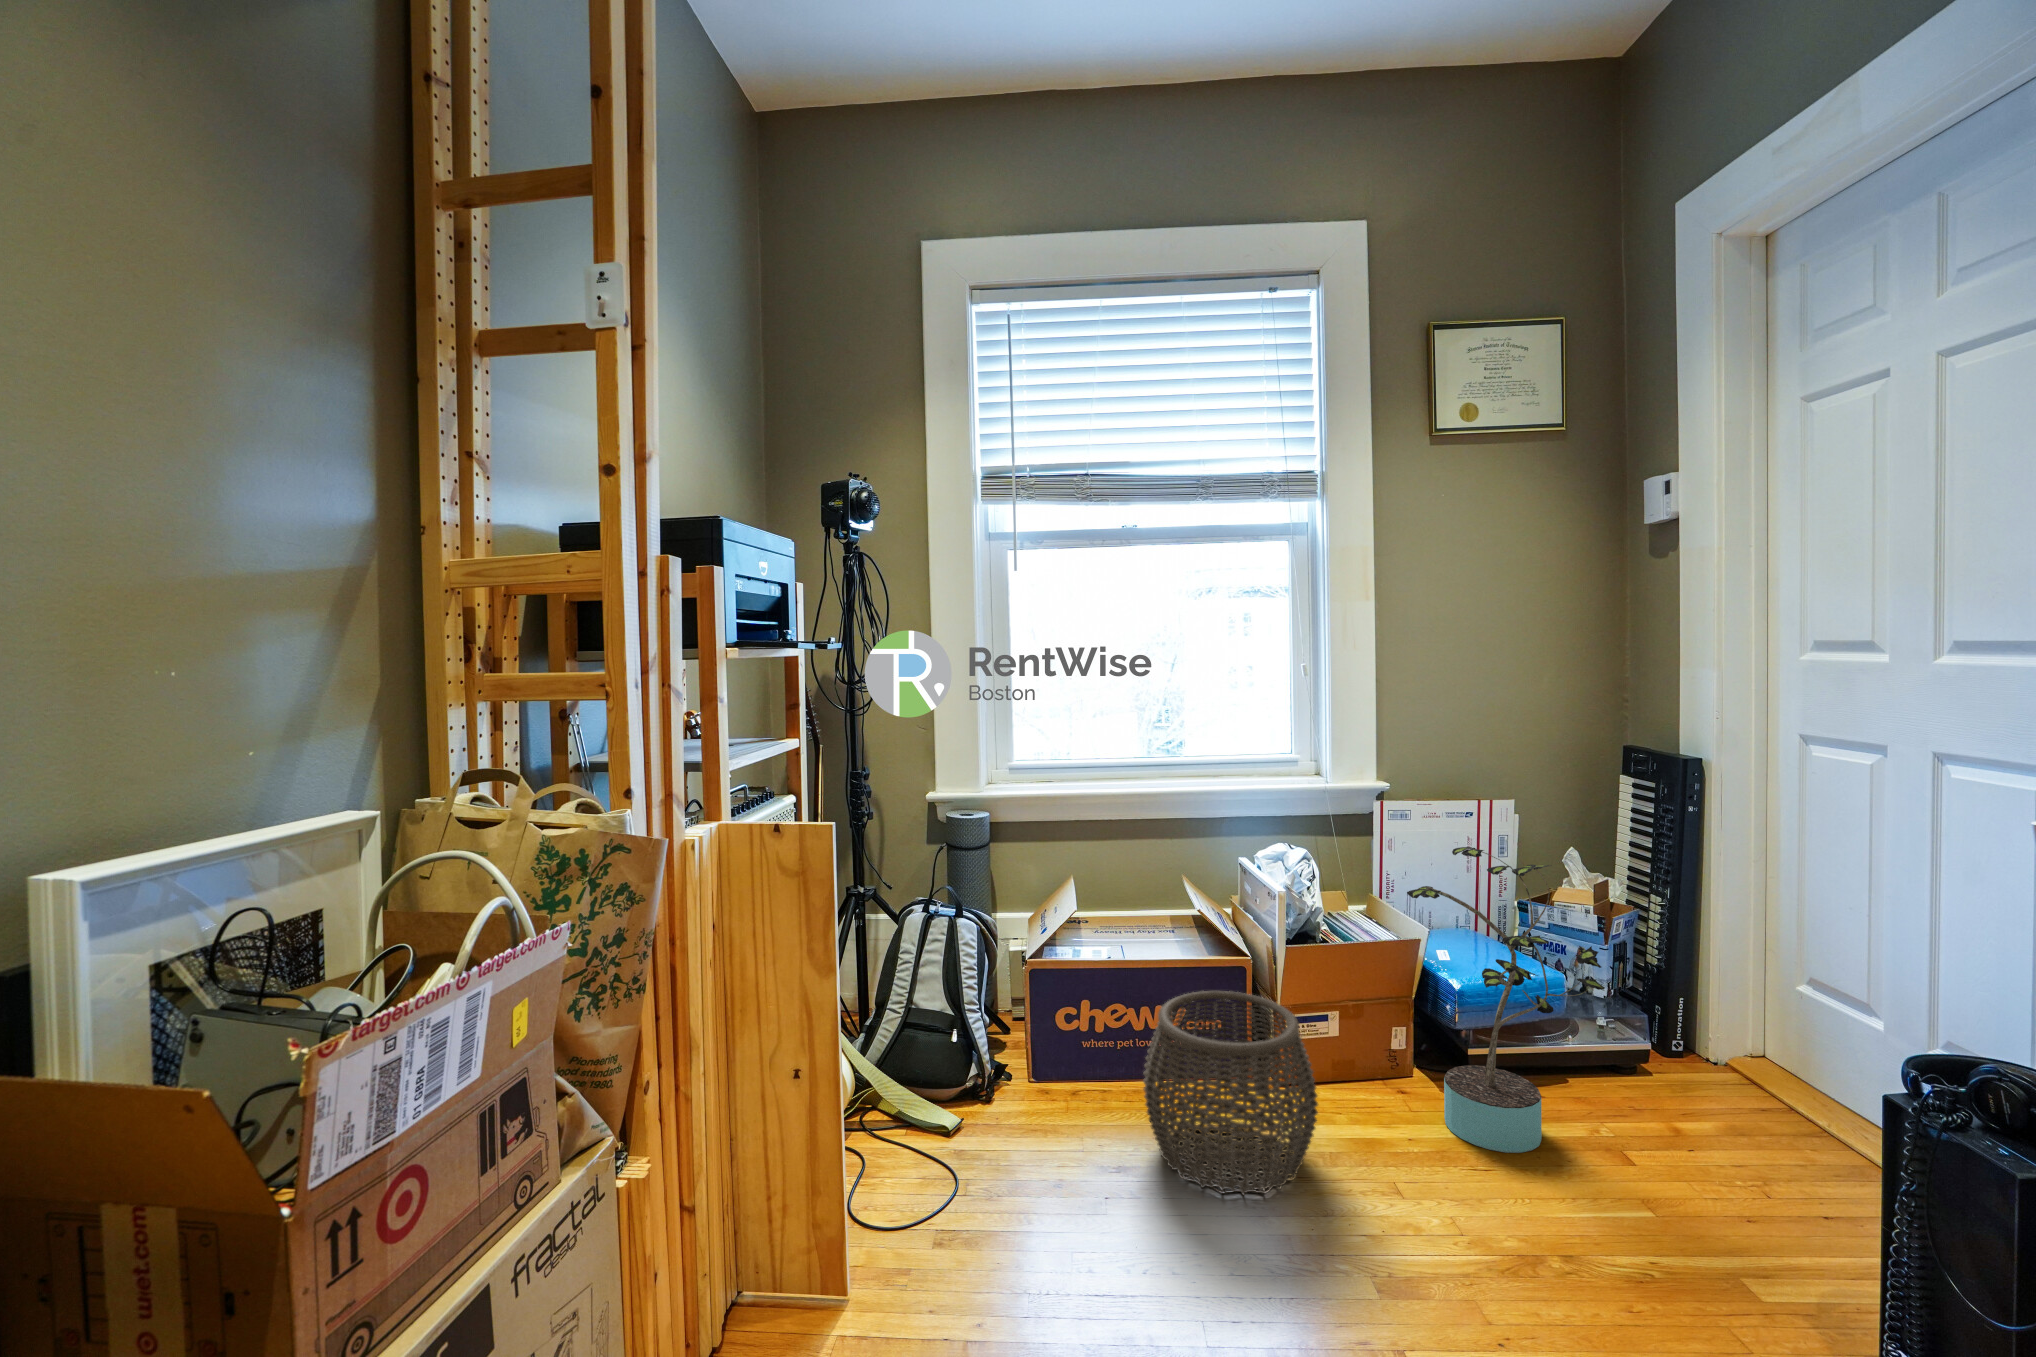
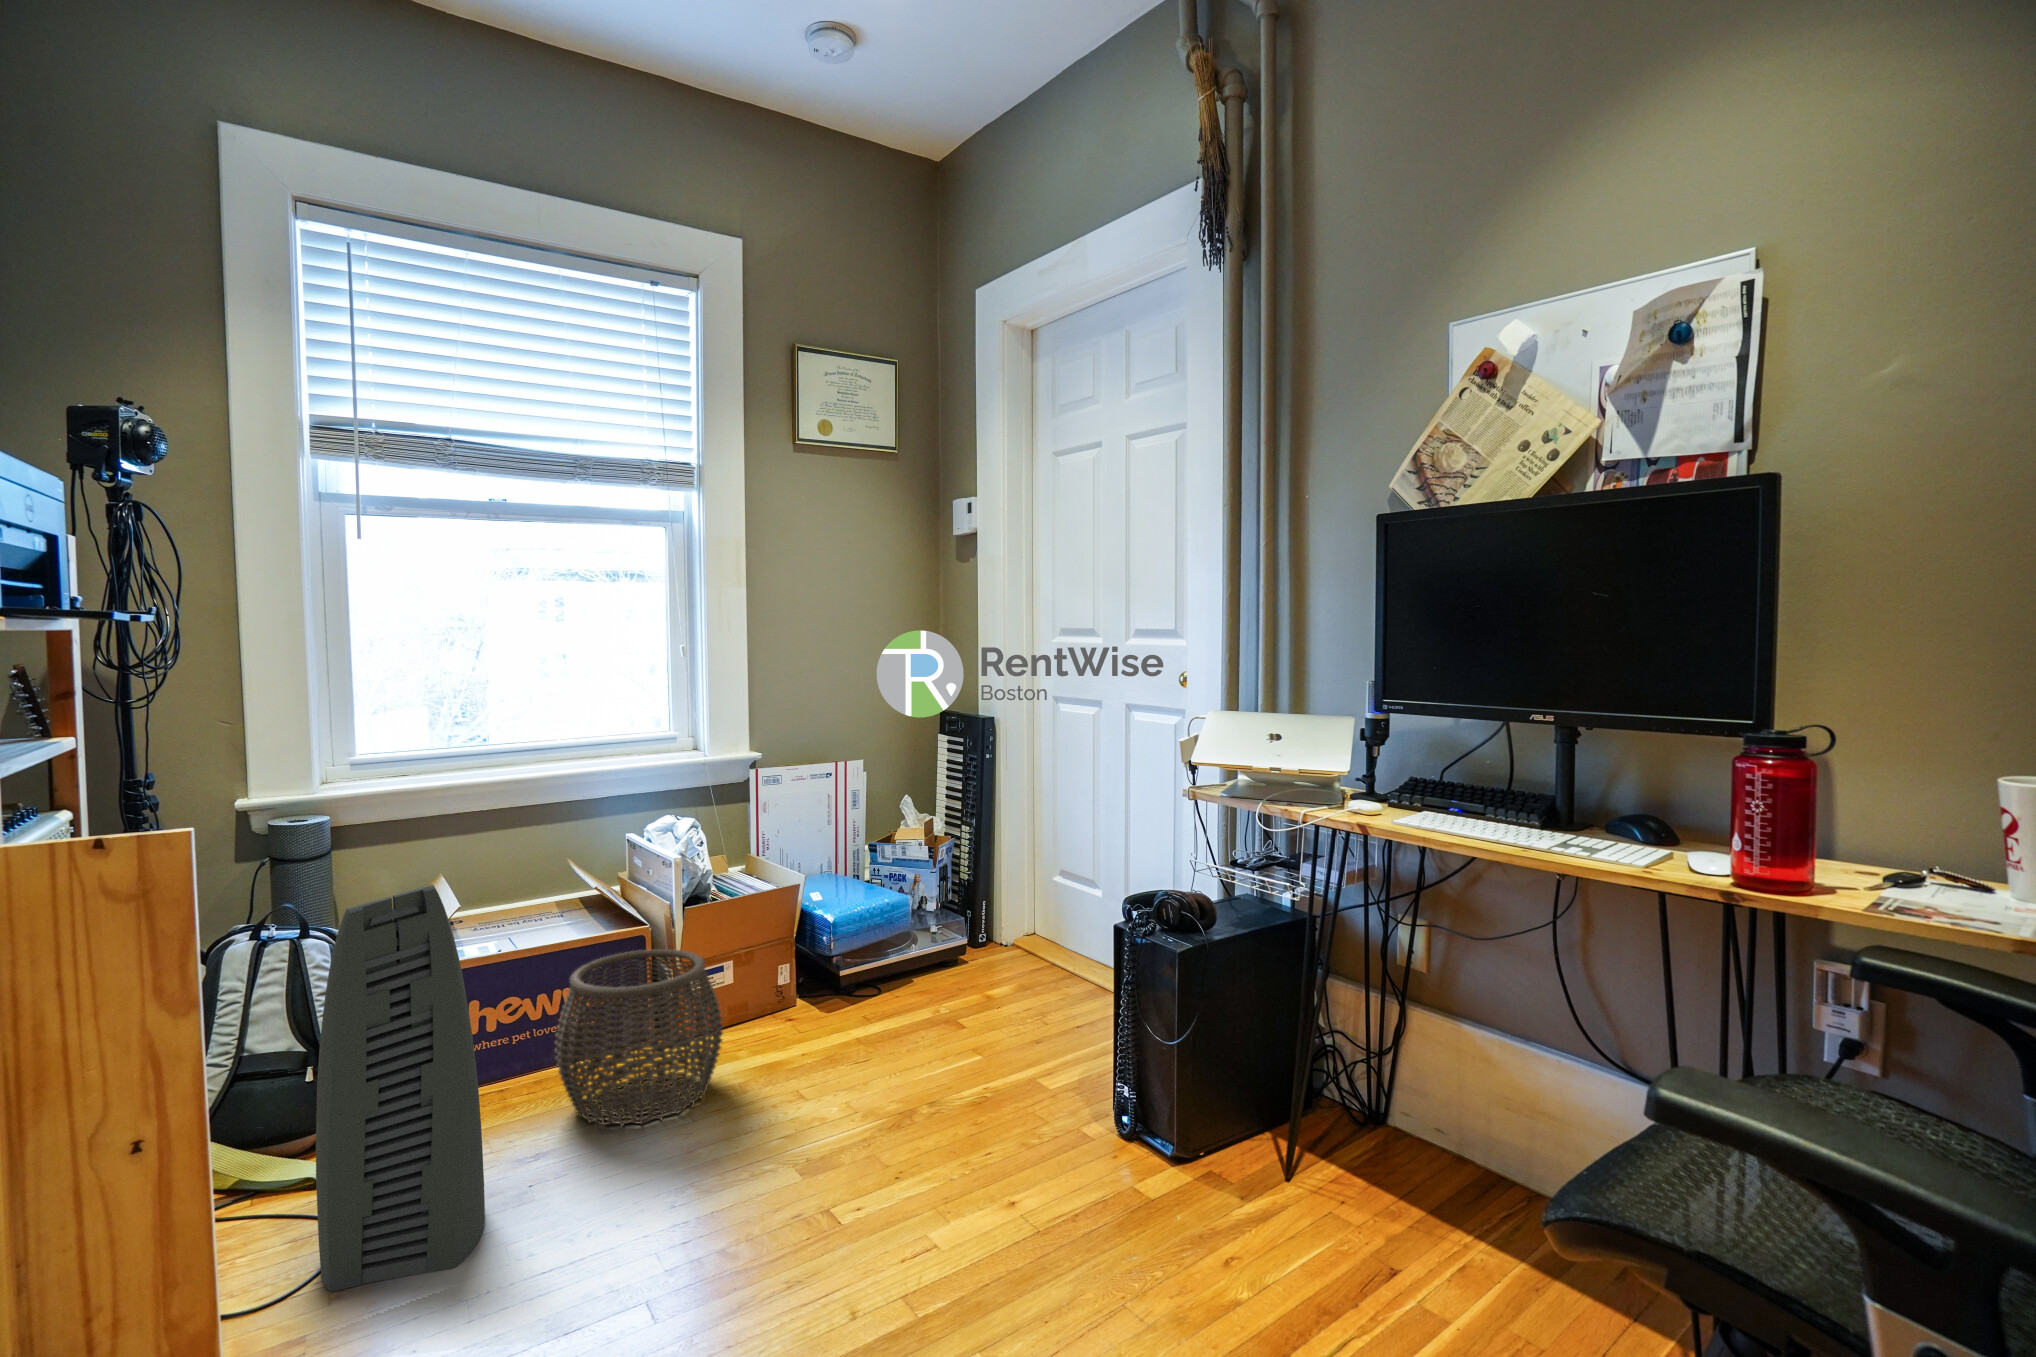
potted plant: present [1407,847,1605,1153] -> none [789,795,931,1035]
air purifier: none [912,908,1056,1316] -> present [316,885,485,1292]

